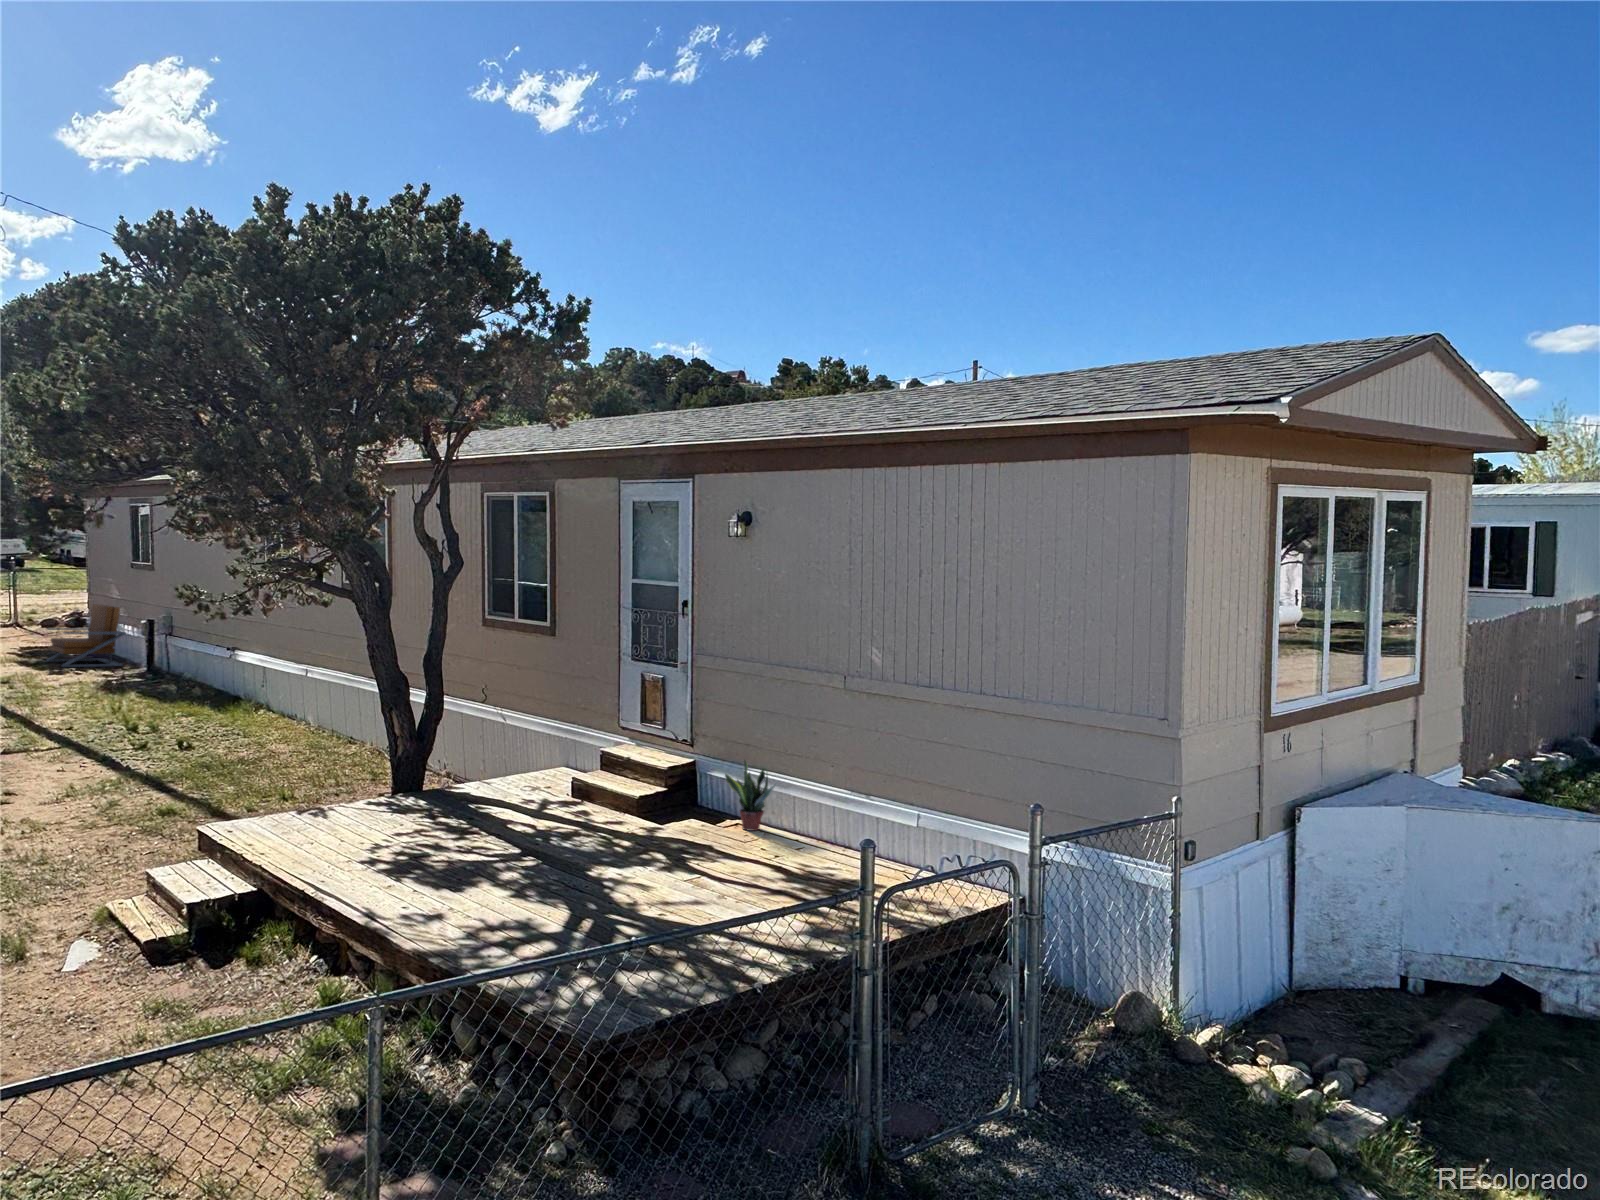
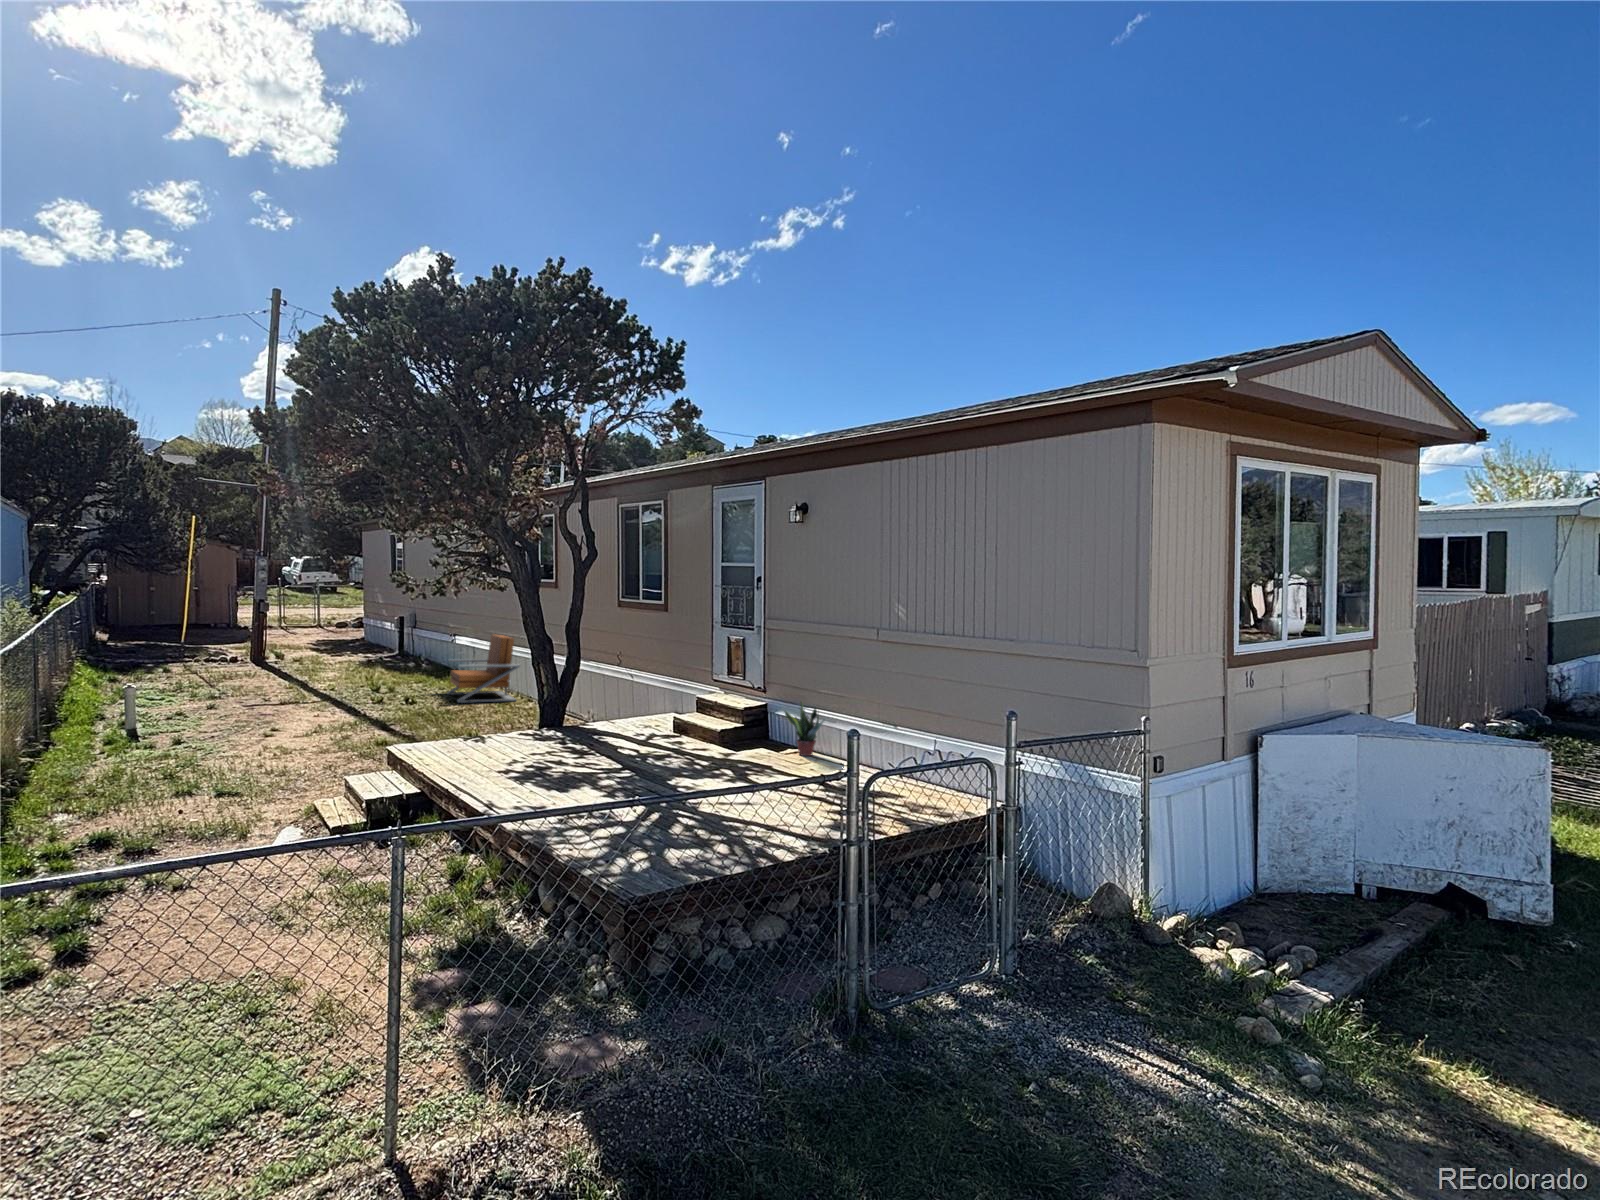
lounge chair: present [46,604,126,667] -> present [447,634,520,703]

